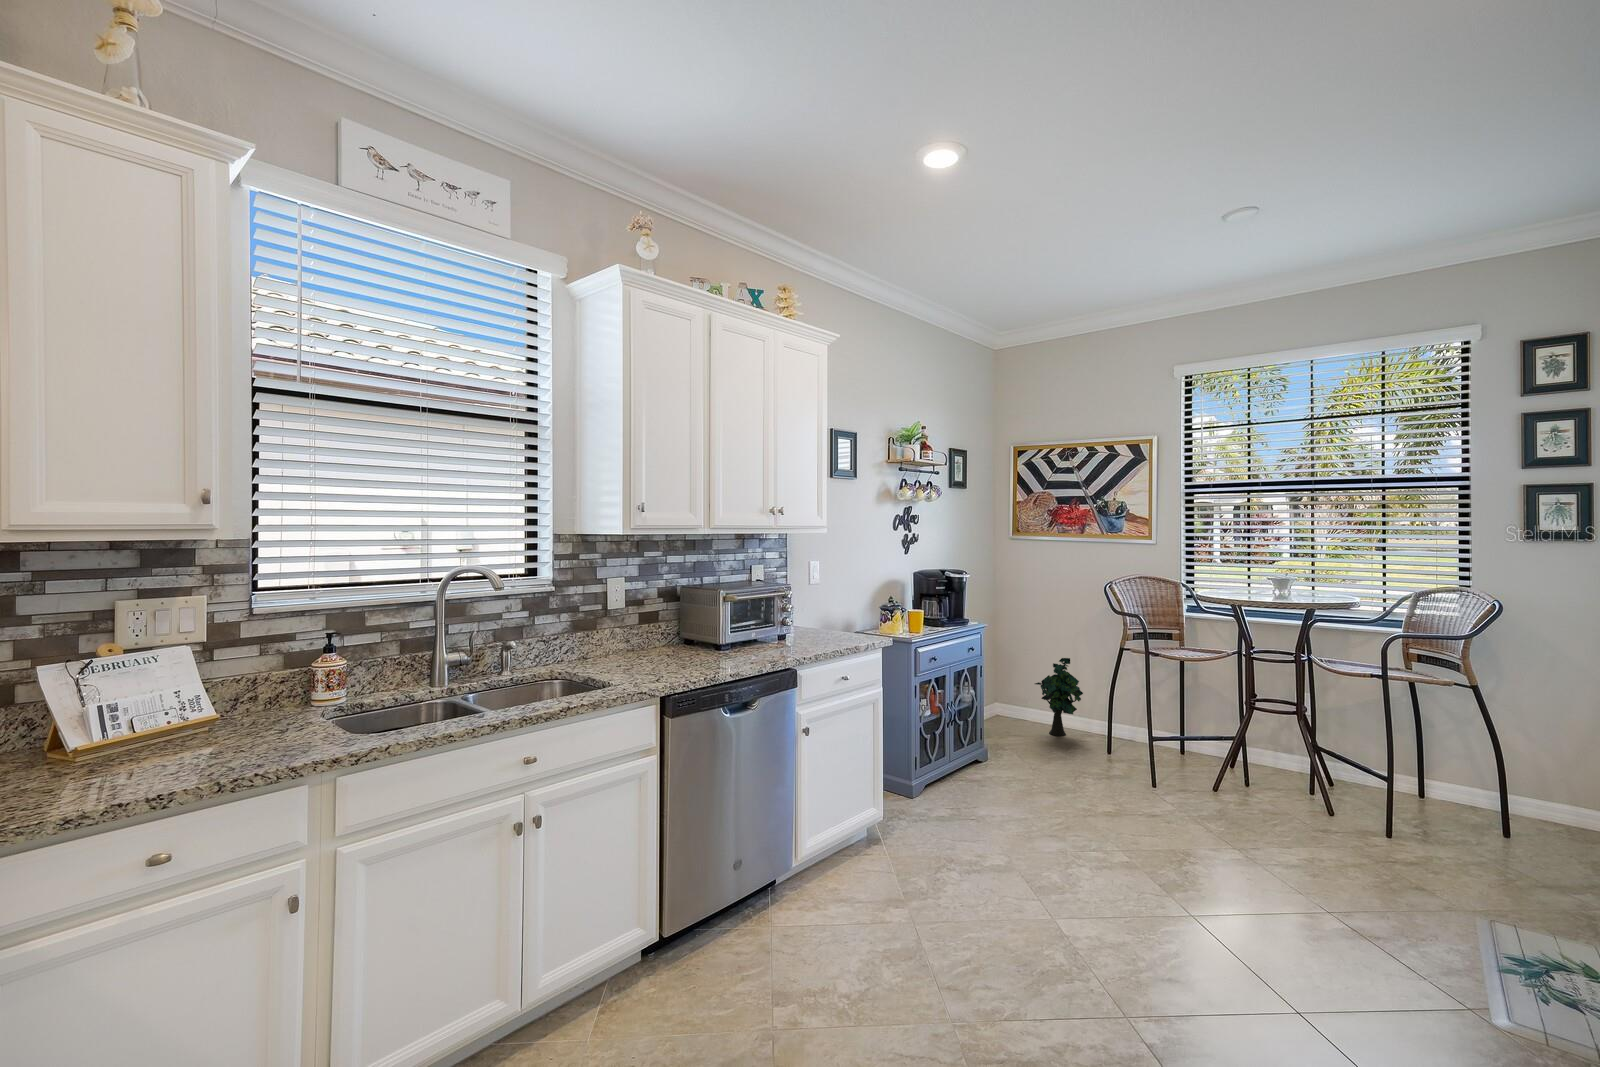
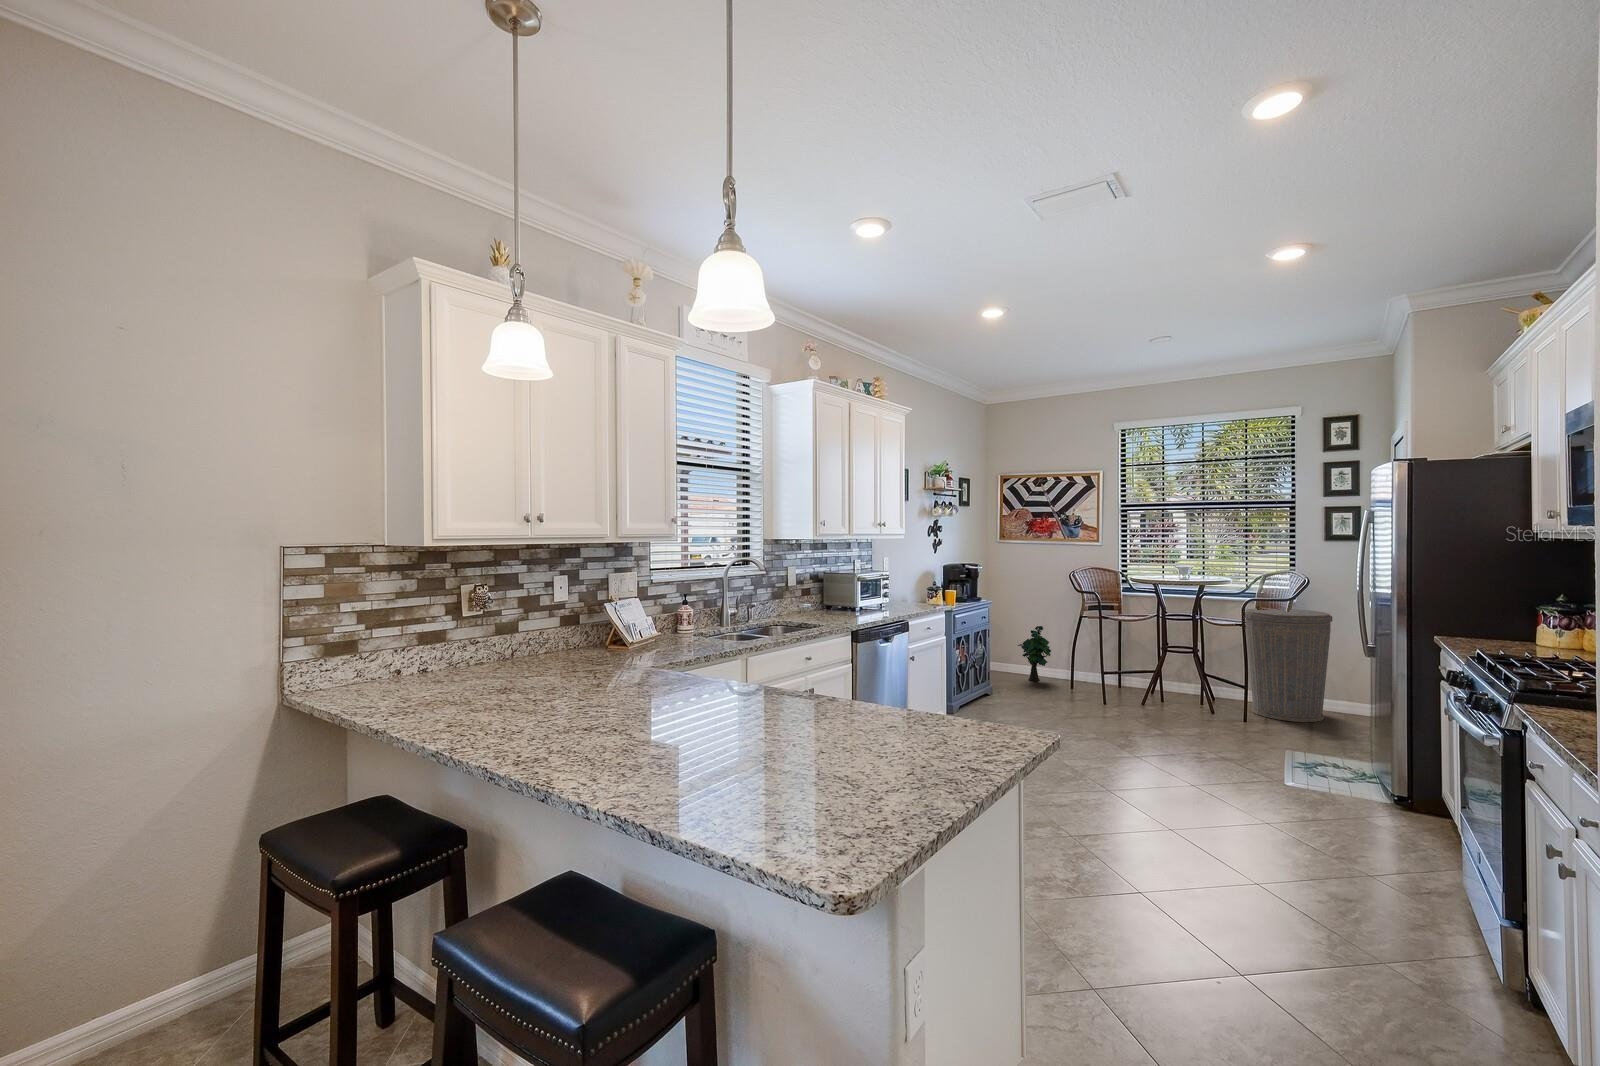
trash can: none [1379,645,1539,839] -> present [1245,608,1332,722]

